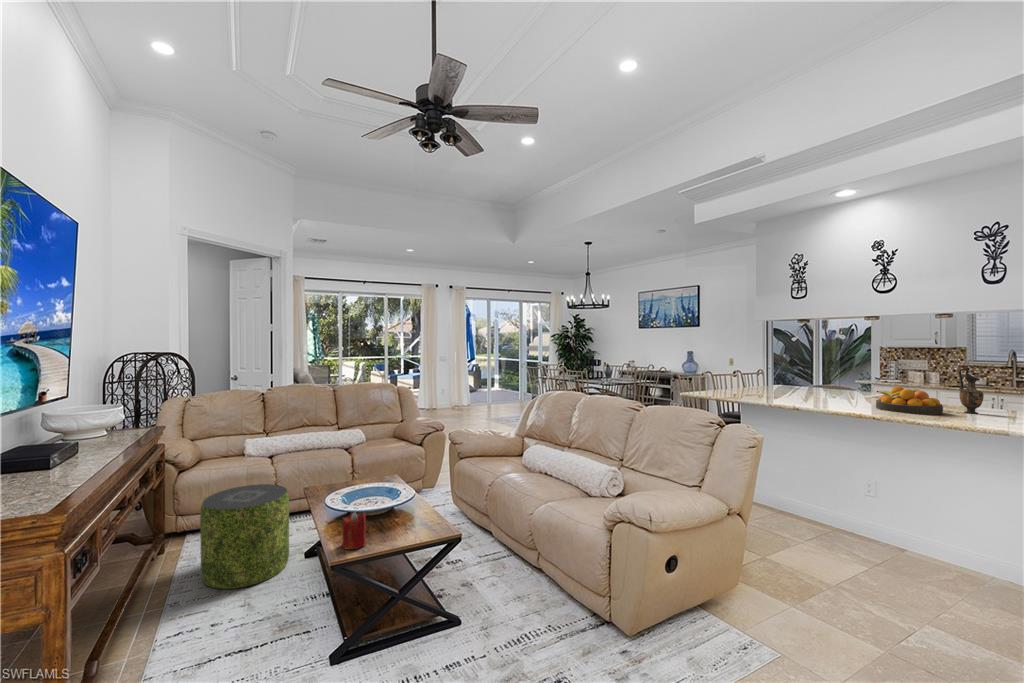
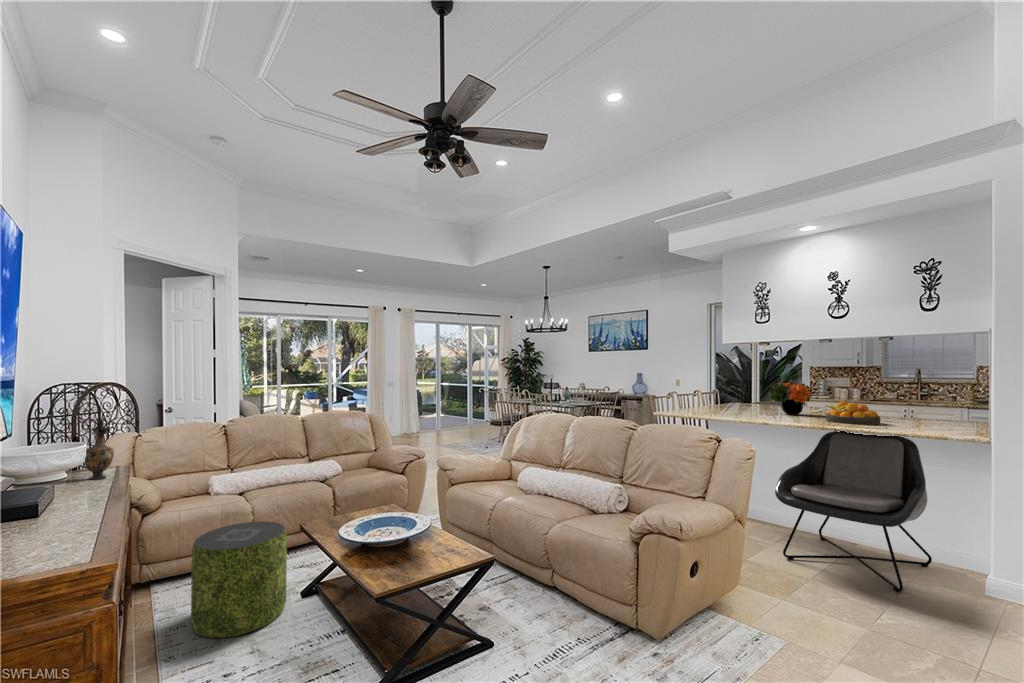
flower arrangement: none [813,361,867,400] -> present [768,380,812,415]
vase: present [958,368,984,414] -> present [85,418,114,480]
lounge chair: none [802,419,995,610] -> present [775,431,932,592]
candle: present [342,512,366,549] -> none [380,538,404,577]

